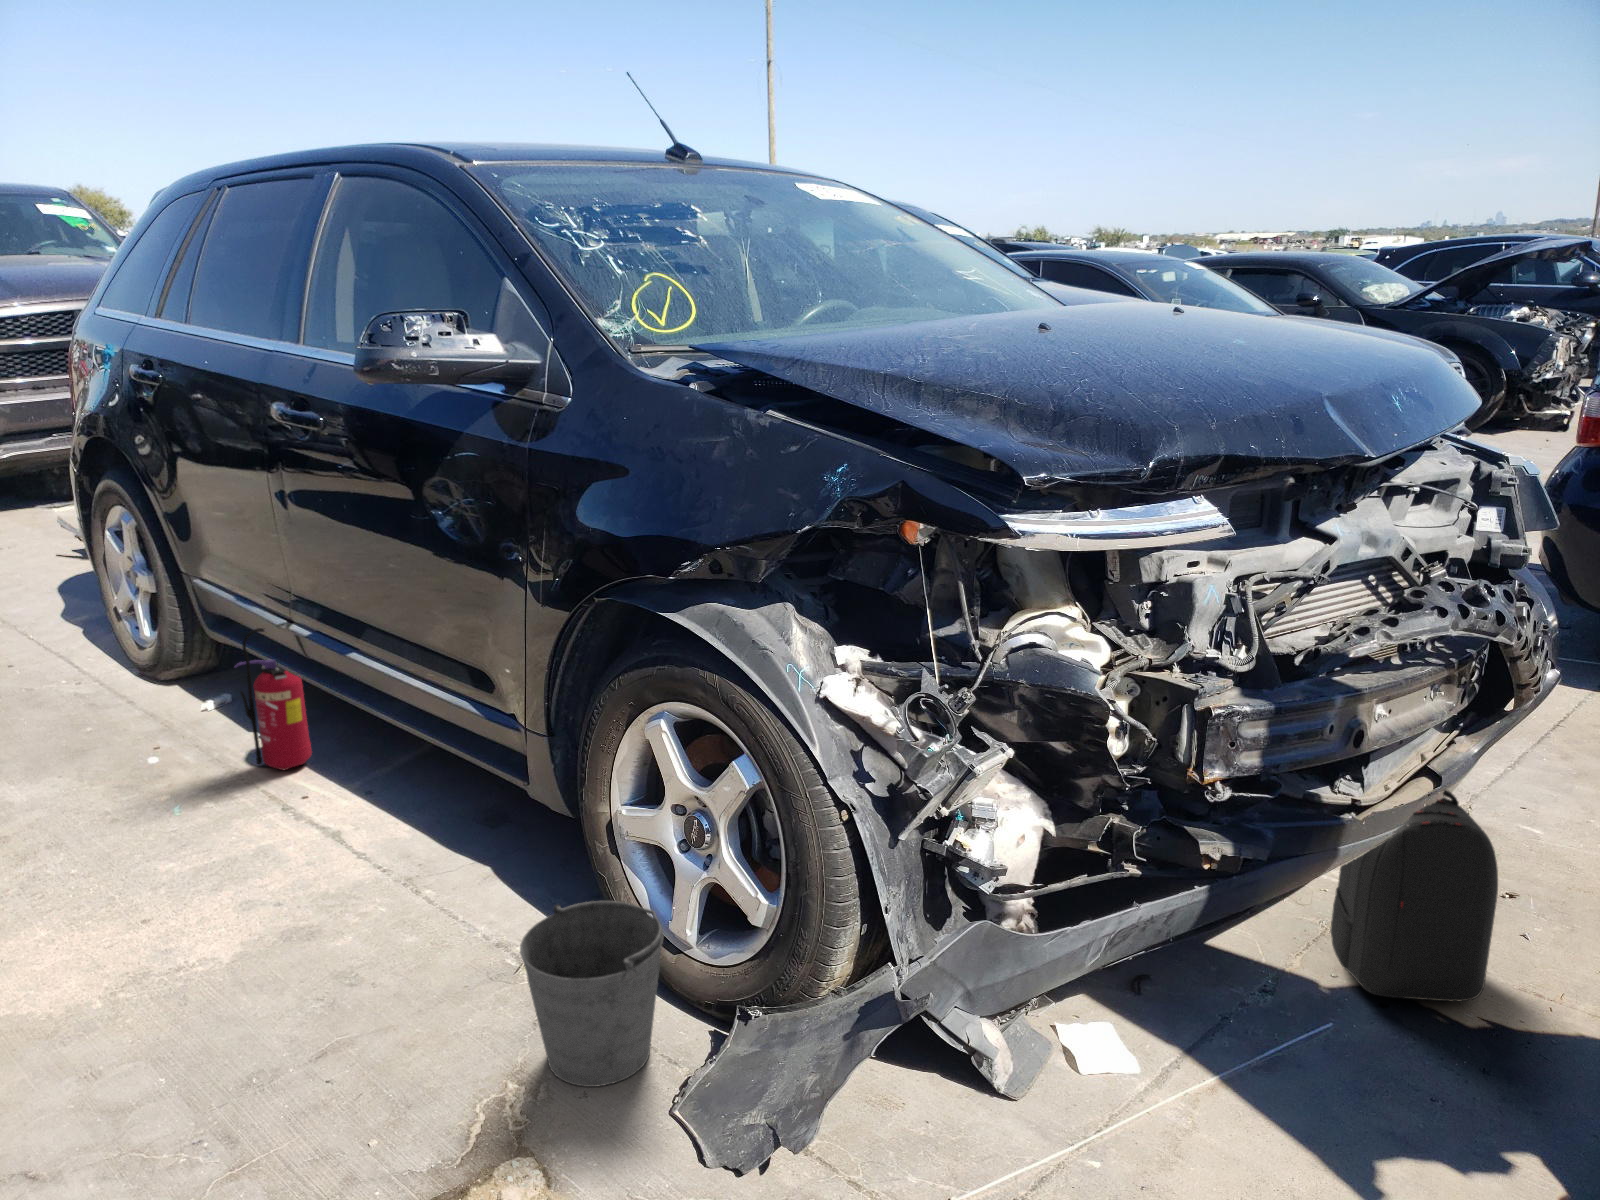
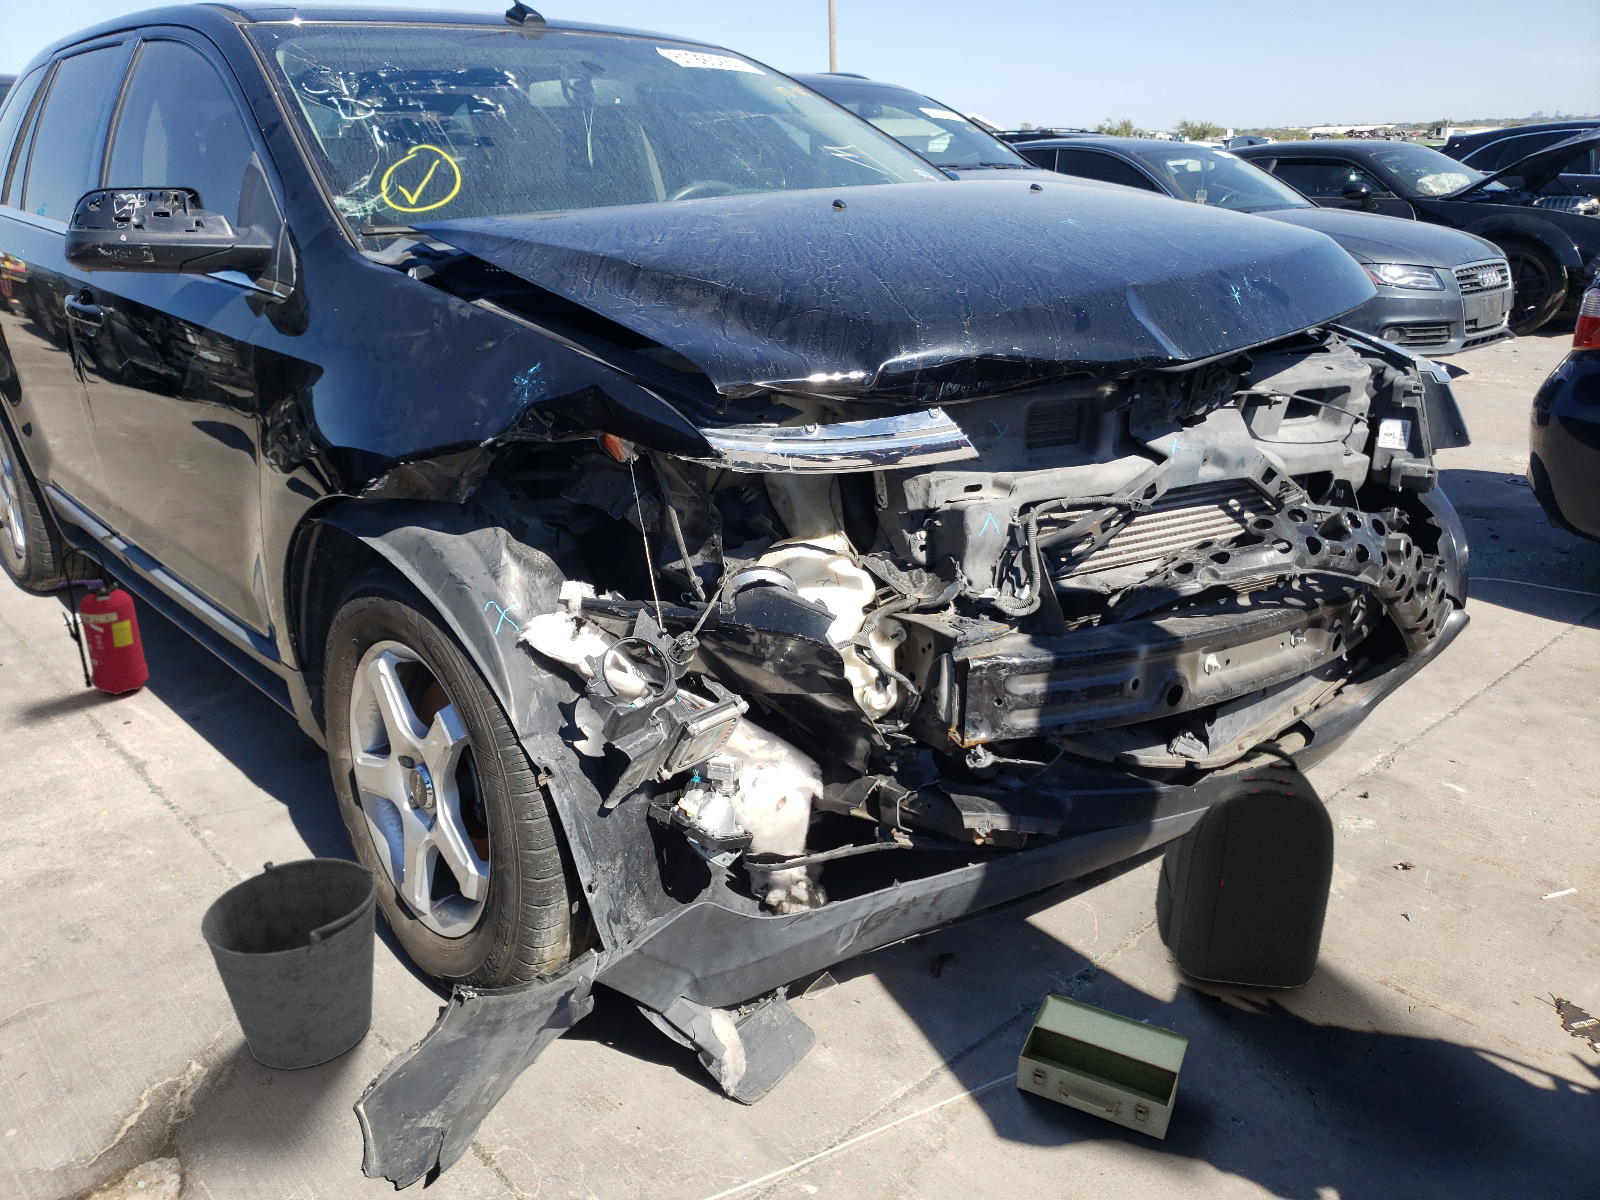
toolbox: none [1237,1007,1384,1124] -> present [1016,994,1188,1140]

